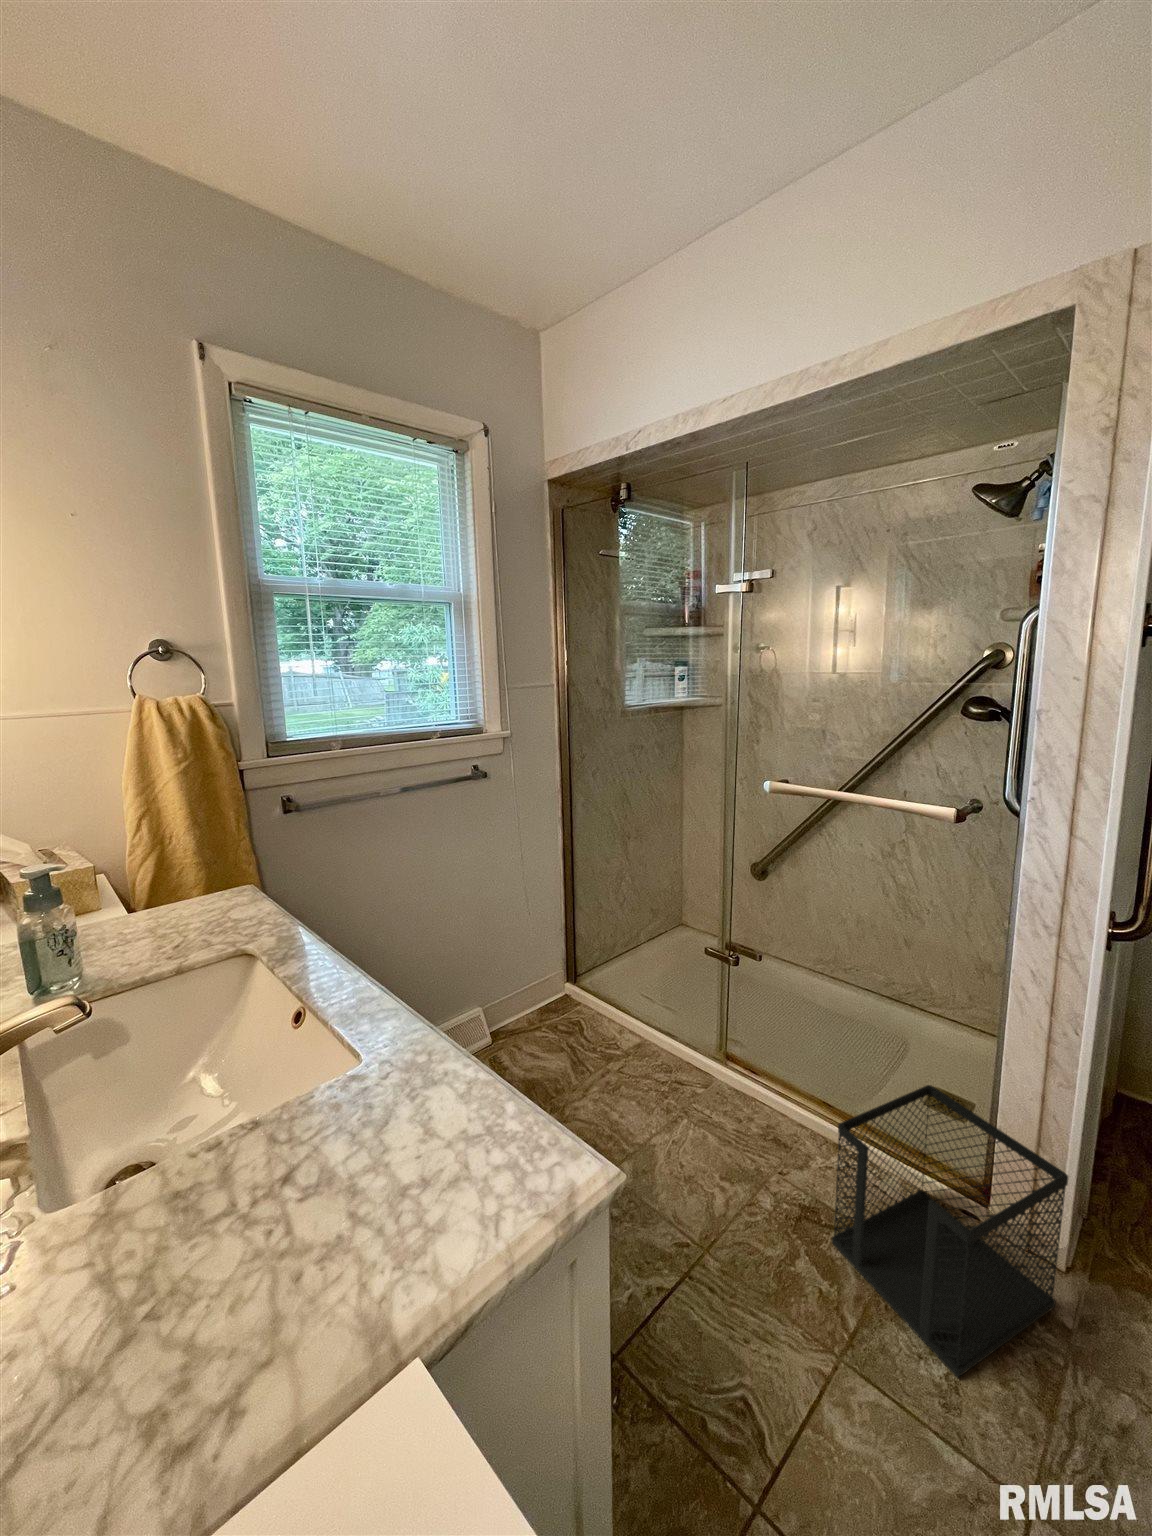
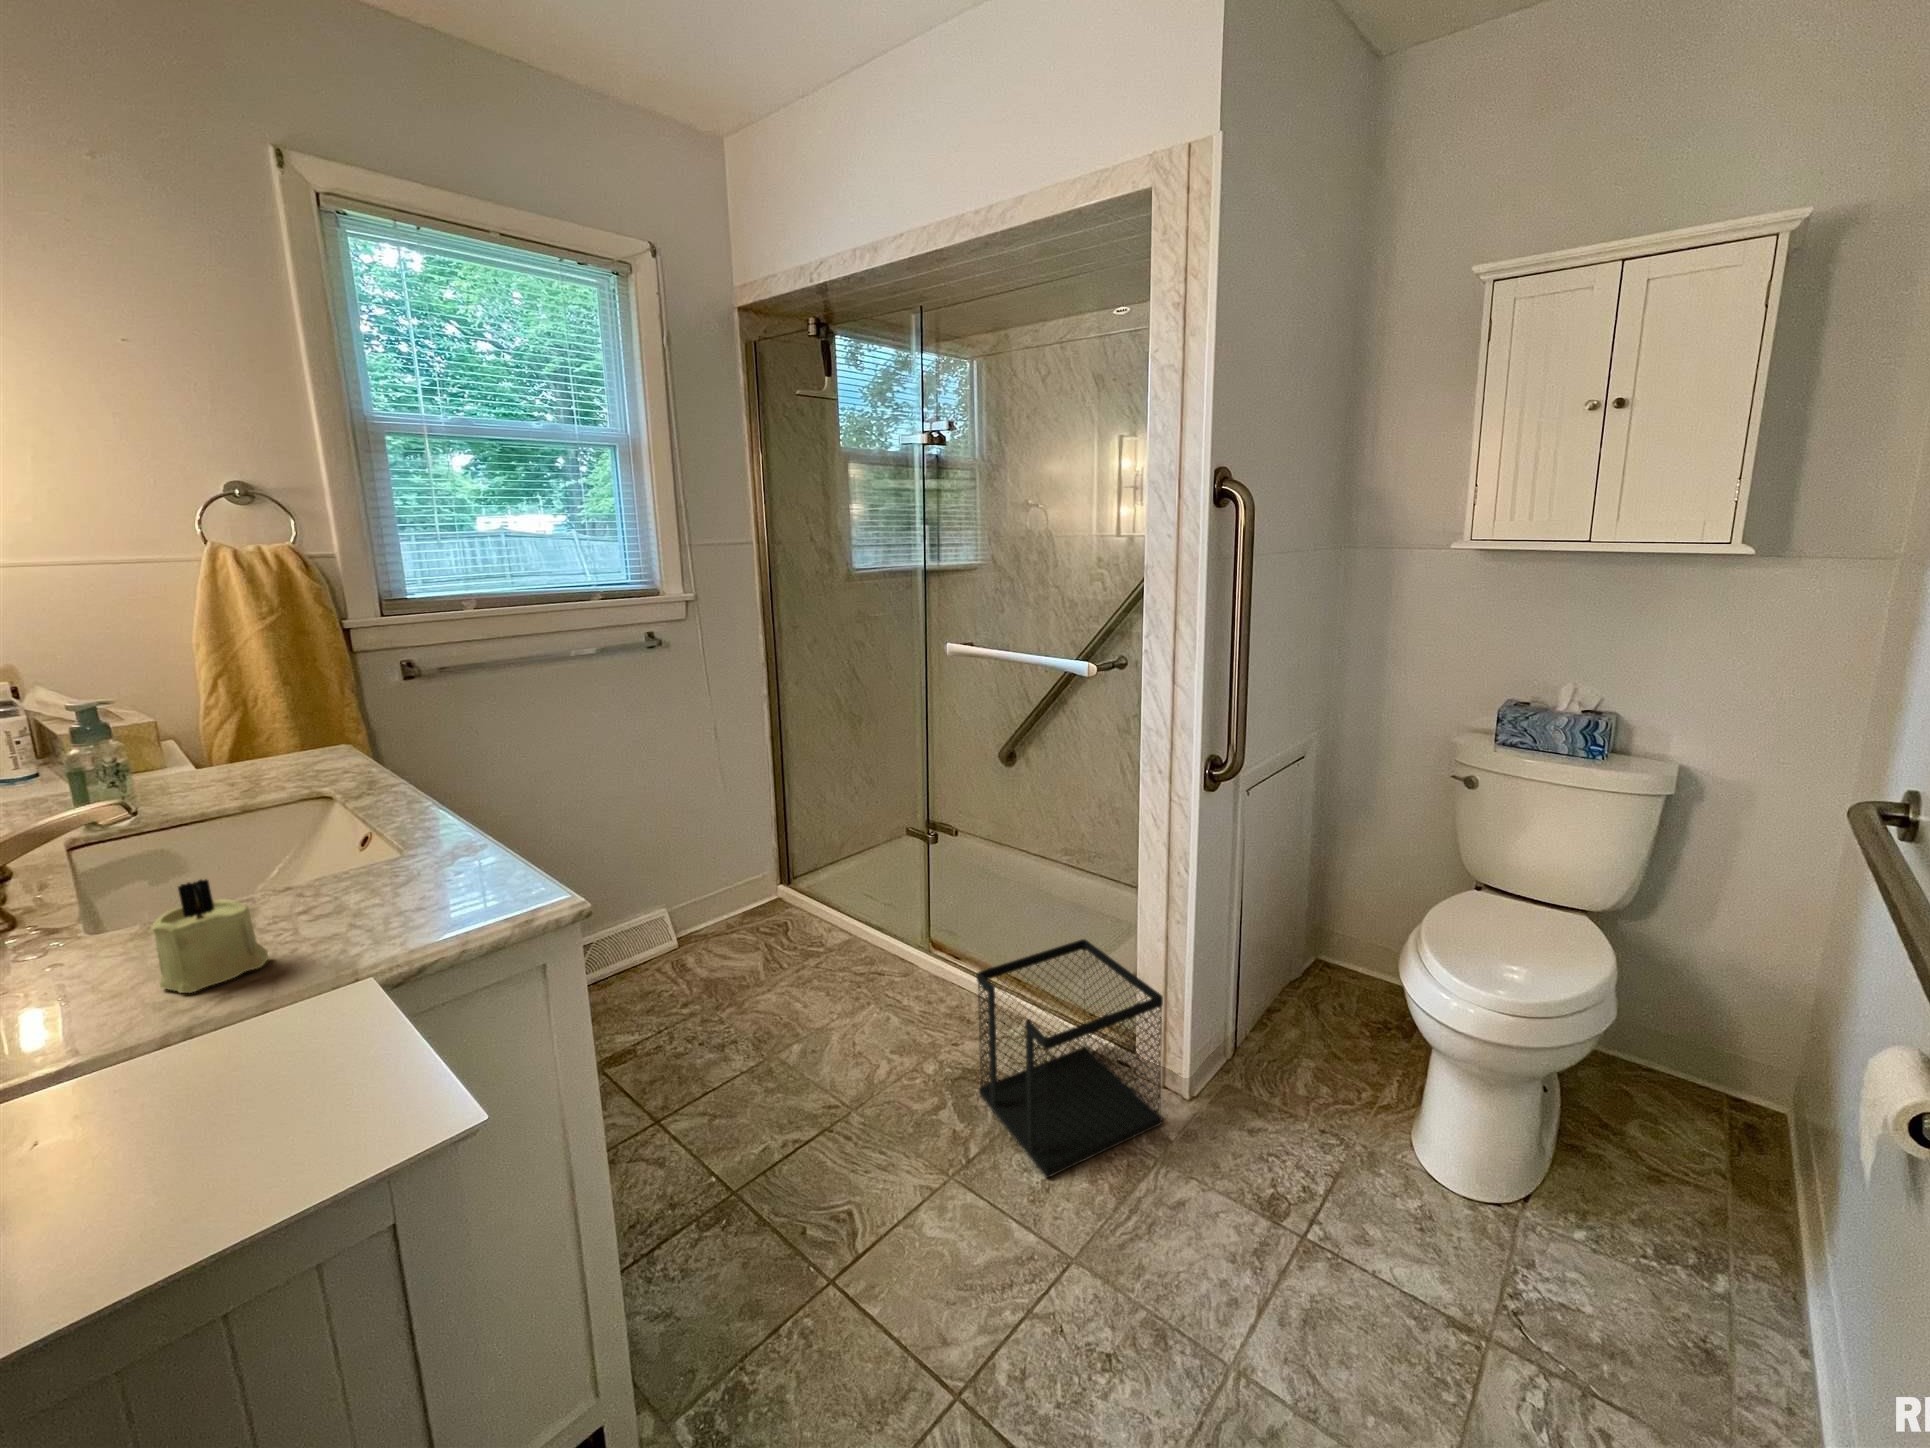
candle: none [122,1193,263,1384] -> present [151,880,269,993]

